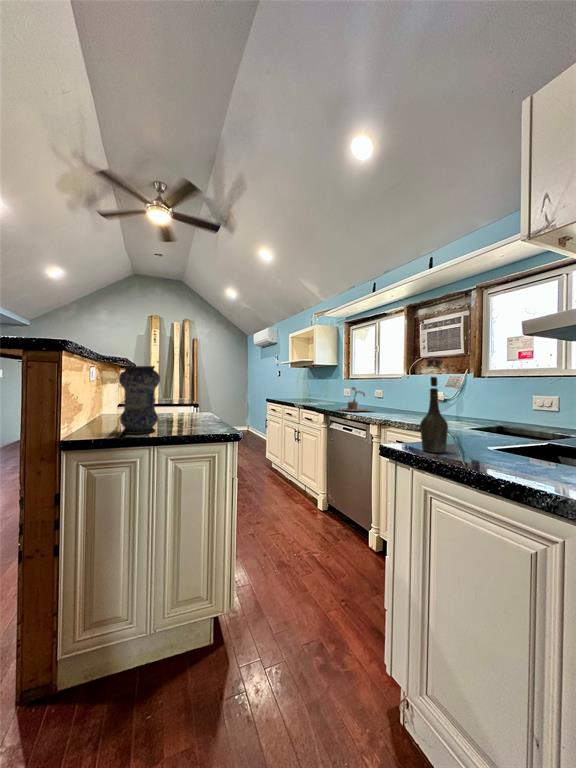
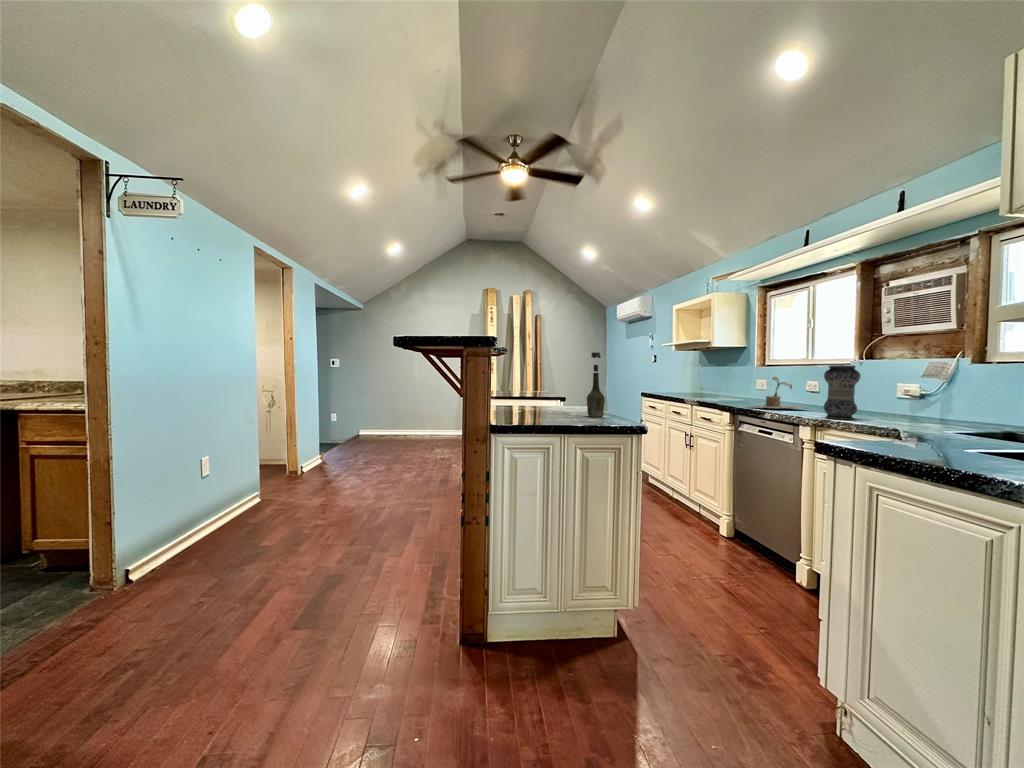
bottle: present [420,359,448,453] -> present [587,352,605,417]
vase: present [119,366,160,434] -> present [824,365,860,420]

